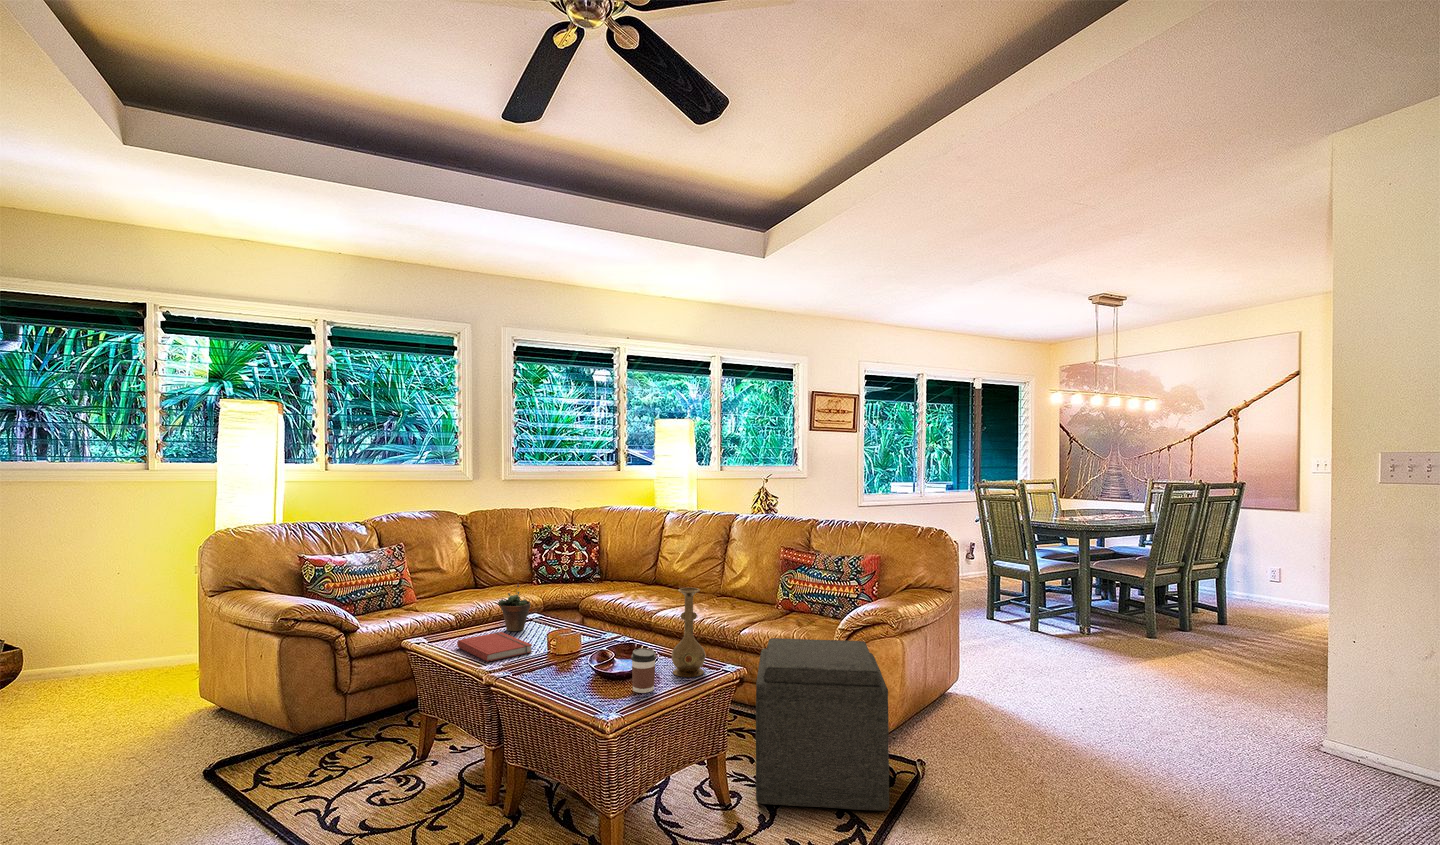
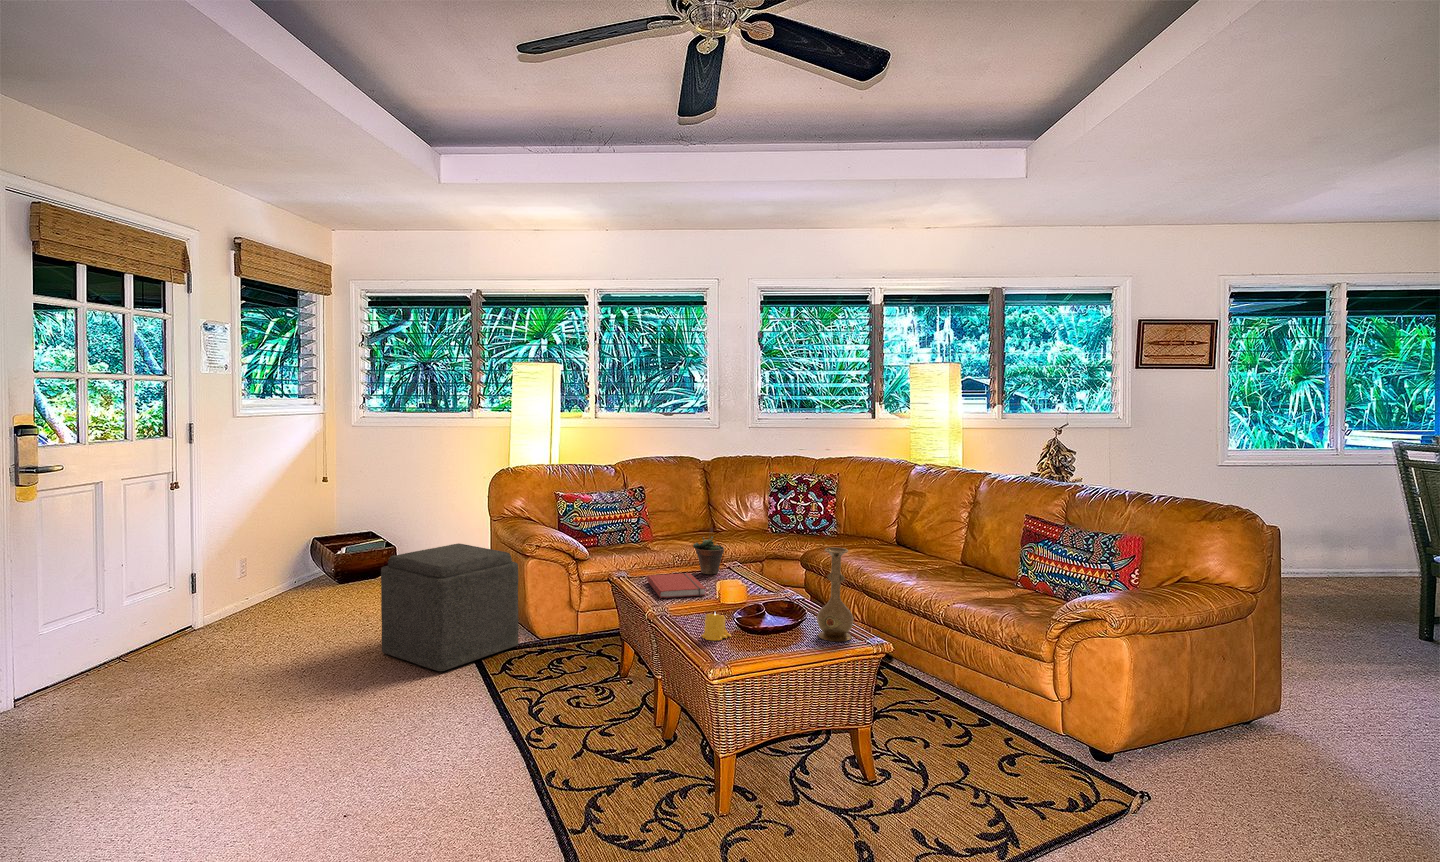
ottoman: present [756,638,889,811] -> present [381,543,518,671]
coffee cup: present [631,648,656,693] -> none [762,603,788,648]
candle: none [565,664,596,696] -> present [701,613,731,641]

